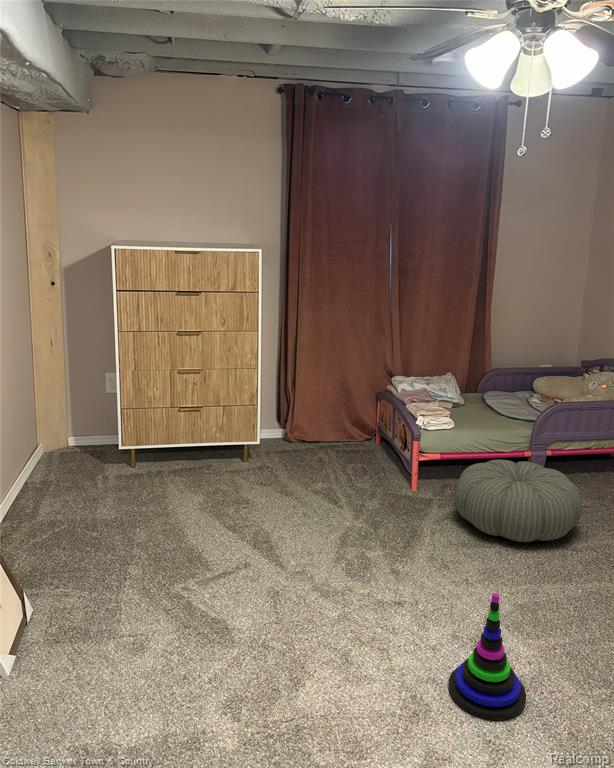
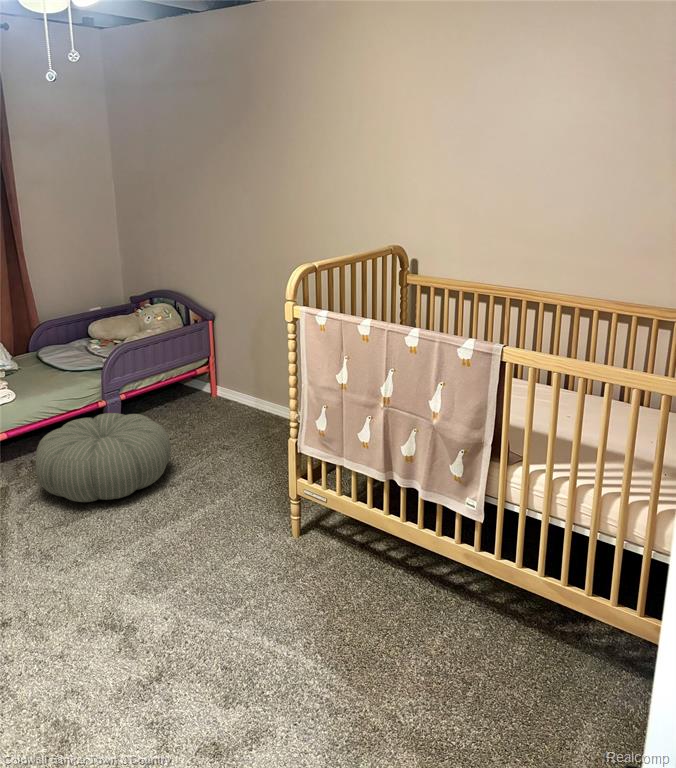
stacking toy: present [448,593,526,720] -> none [90,571,175,705]

